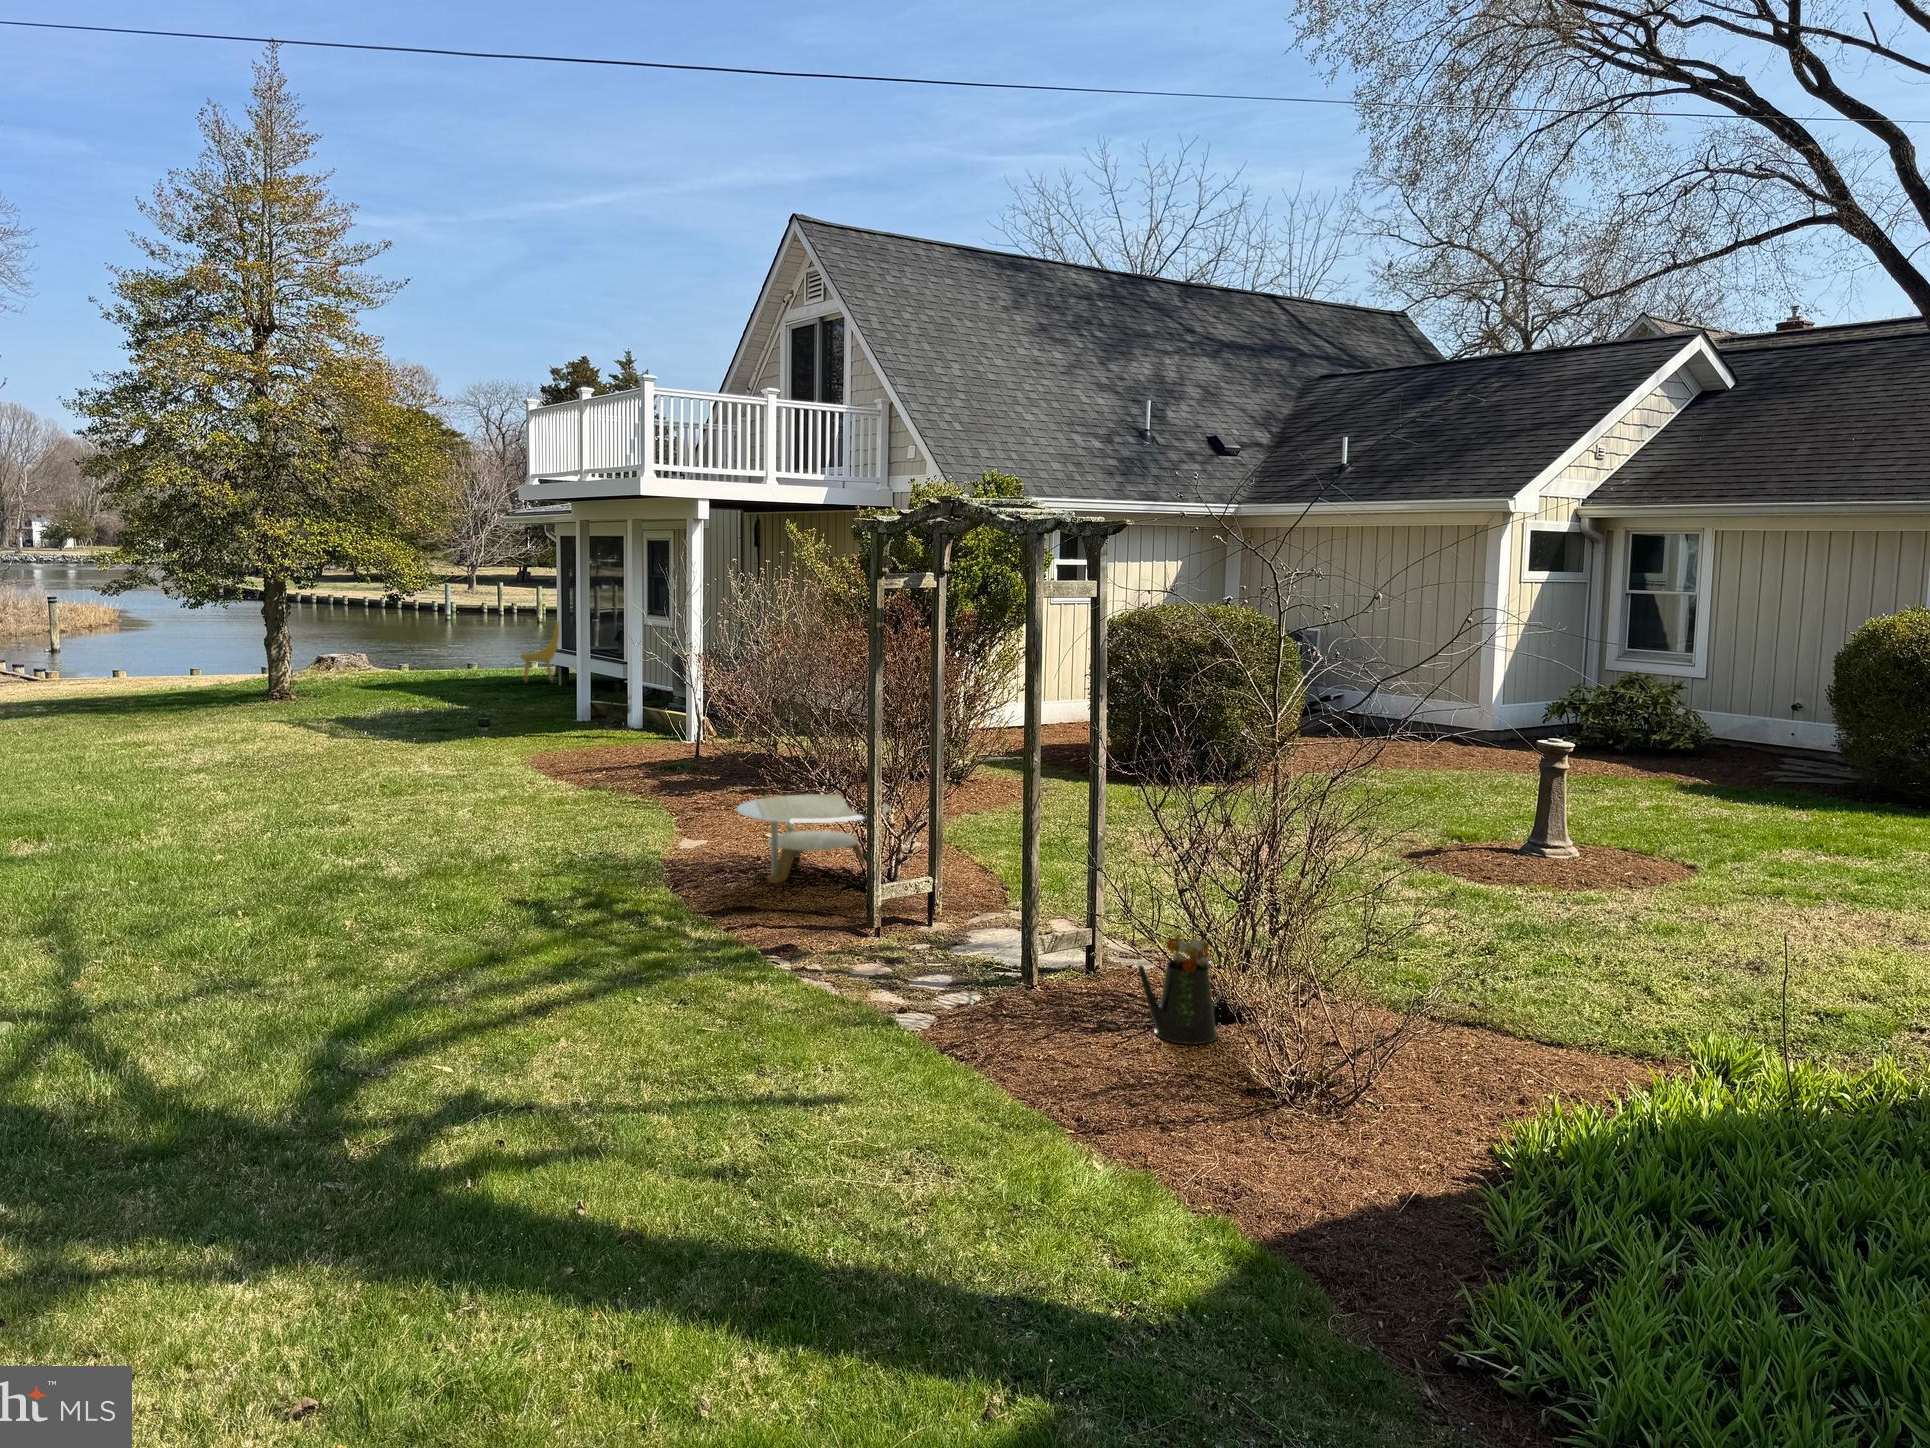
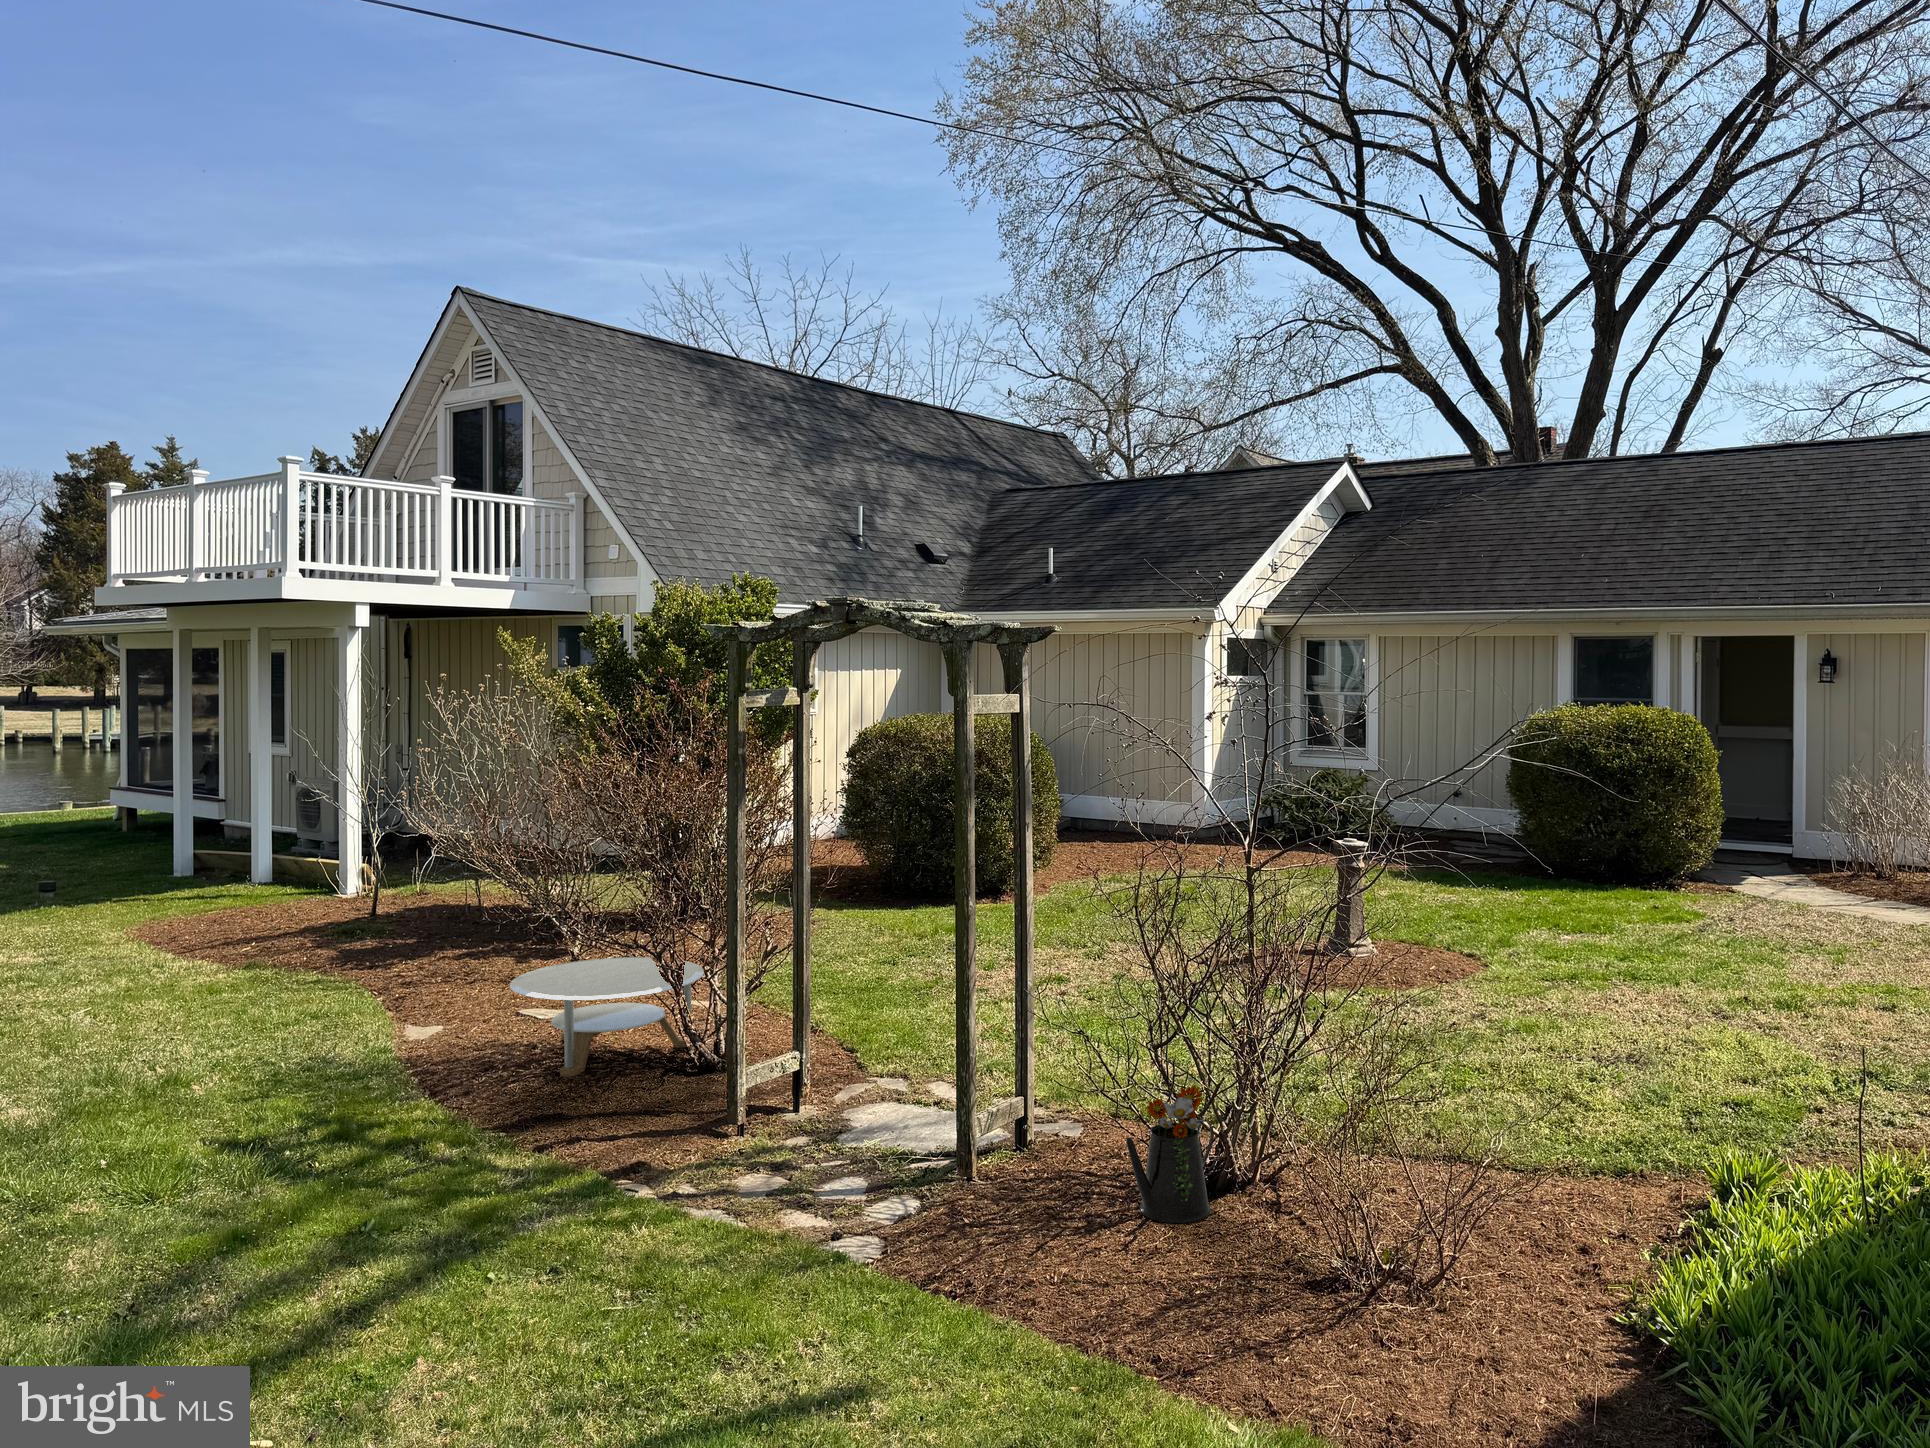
chair: present [521,622,559,680] -> none [59,754,119,834]
potted tree: present [602,684,632,730] -> none [208,826,257,889]

